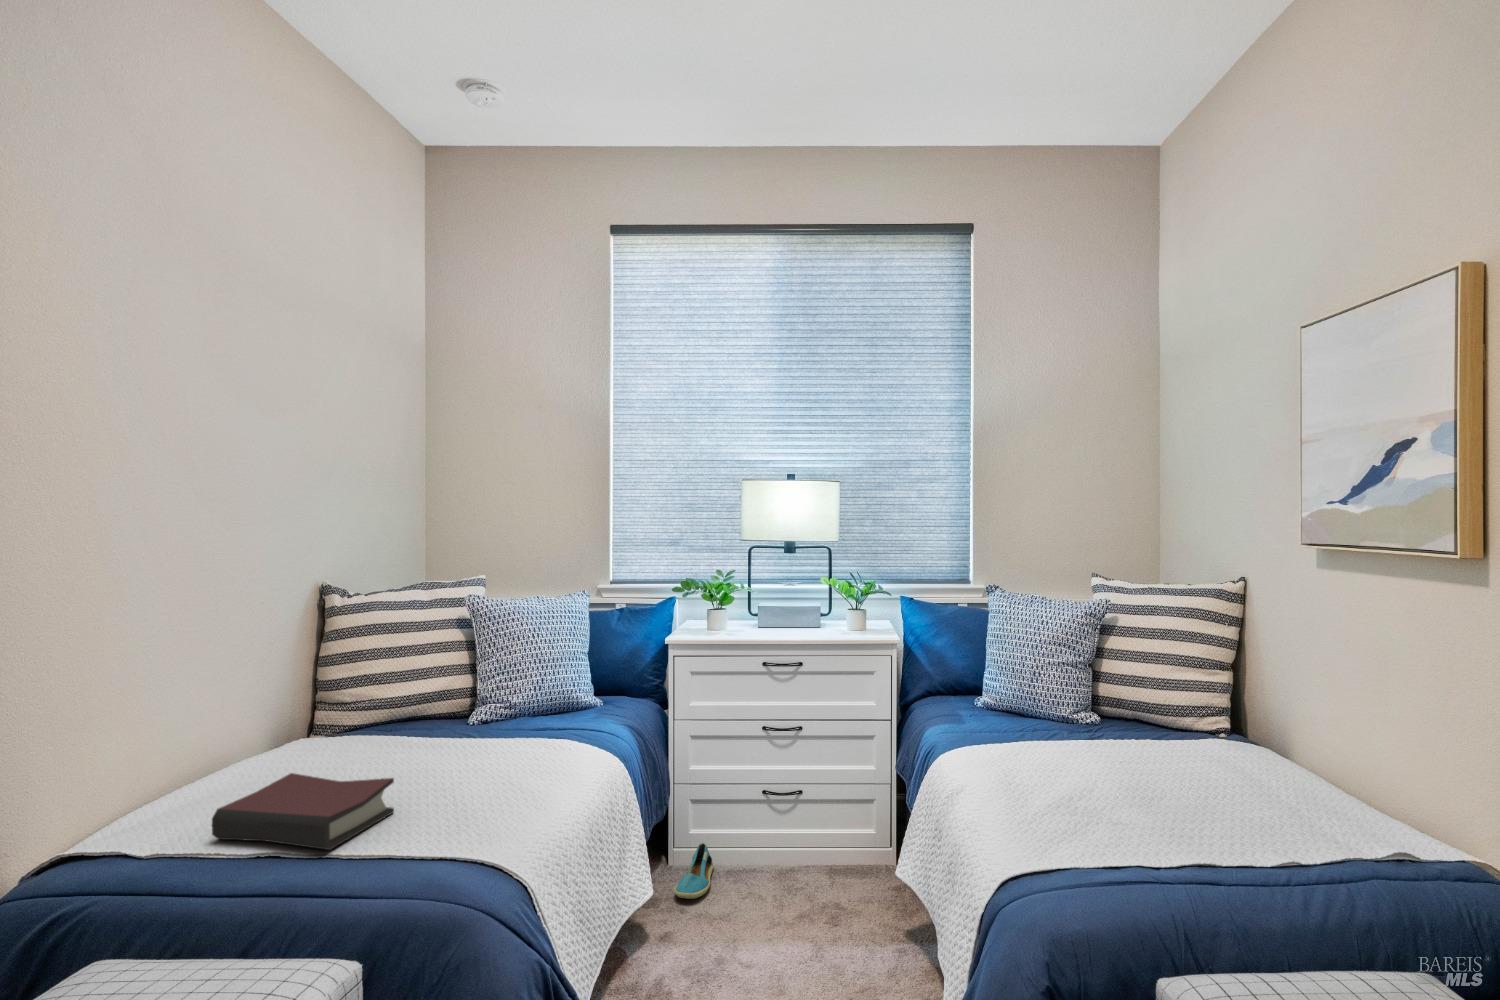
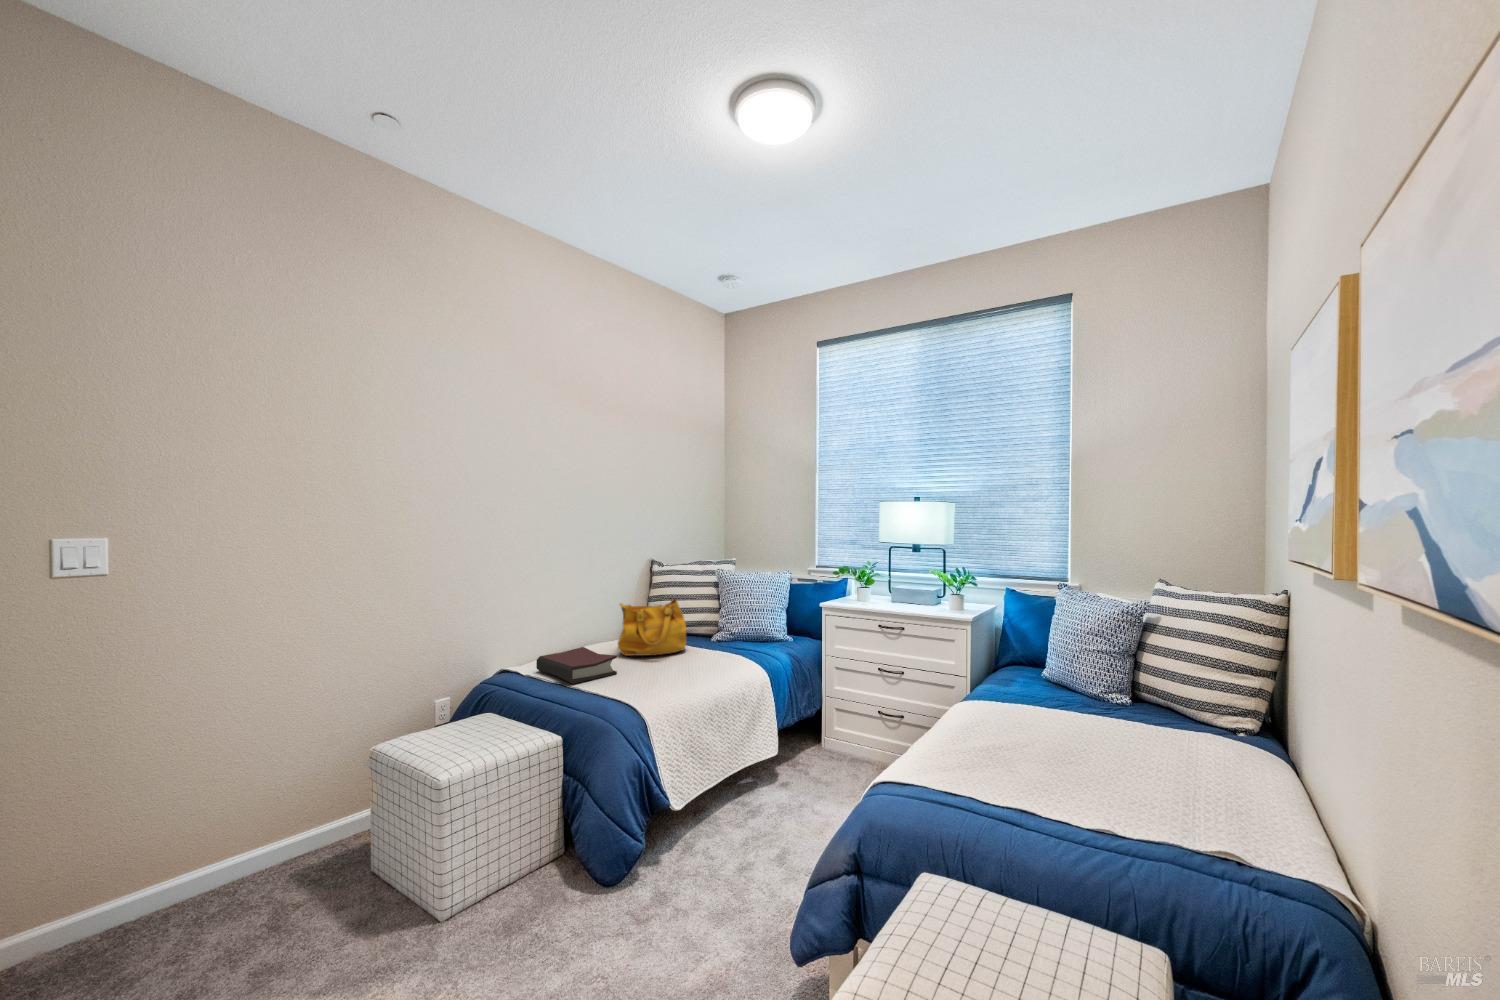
handbag: none [342,655,470,775] -> present [618,598,687,656]
shoe: present [674,843,713,899] -> none [801,740,840,771]

